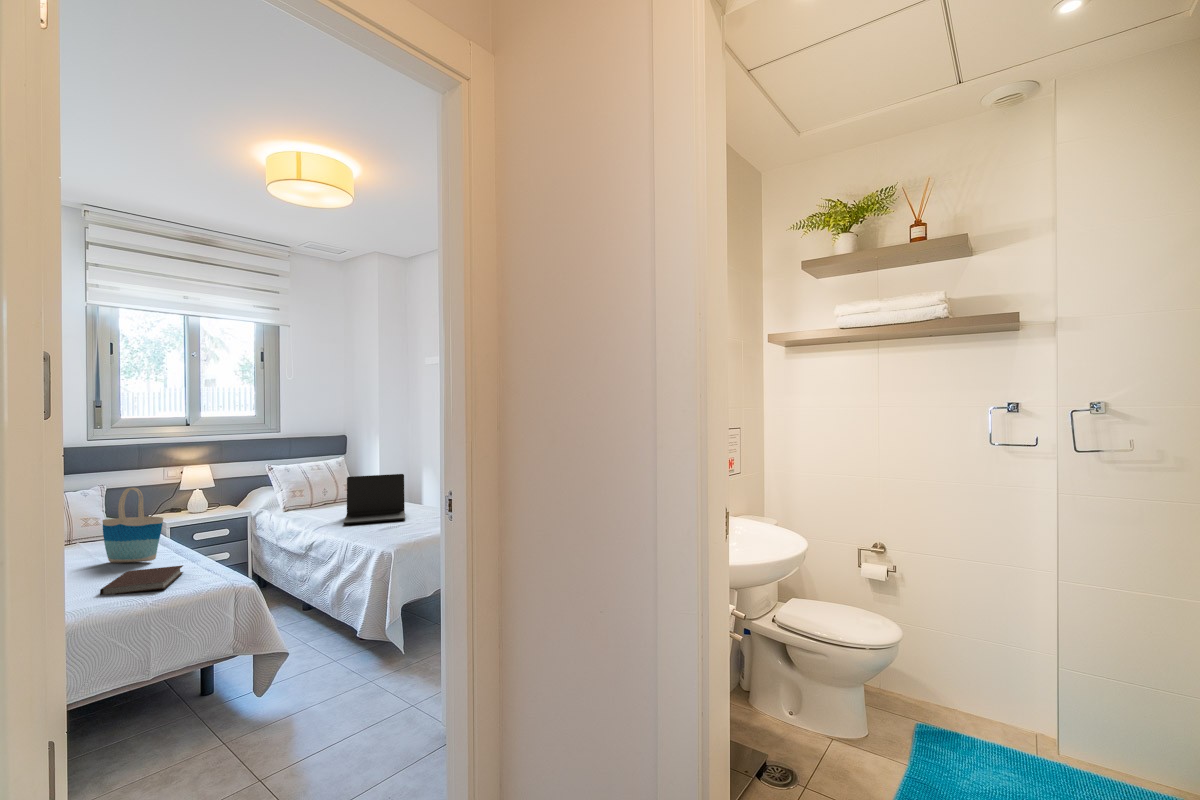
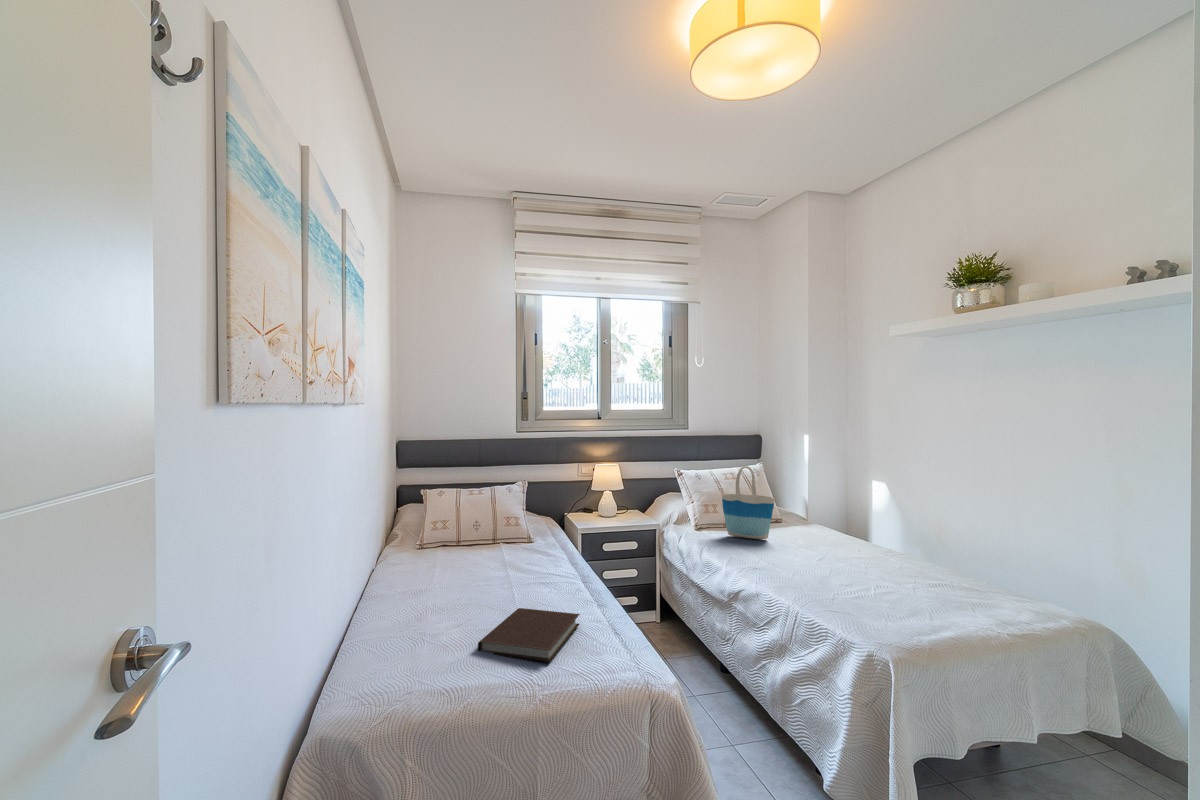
laptop: present [344,474,405,524] -> none [779,494,880,576]
tote bag: present [102,488,163,563] -> present [722,466,775,539]

